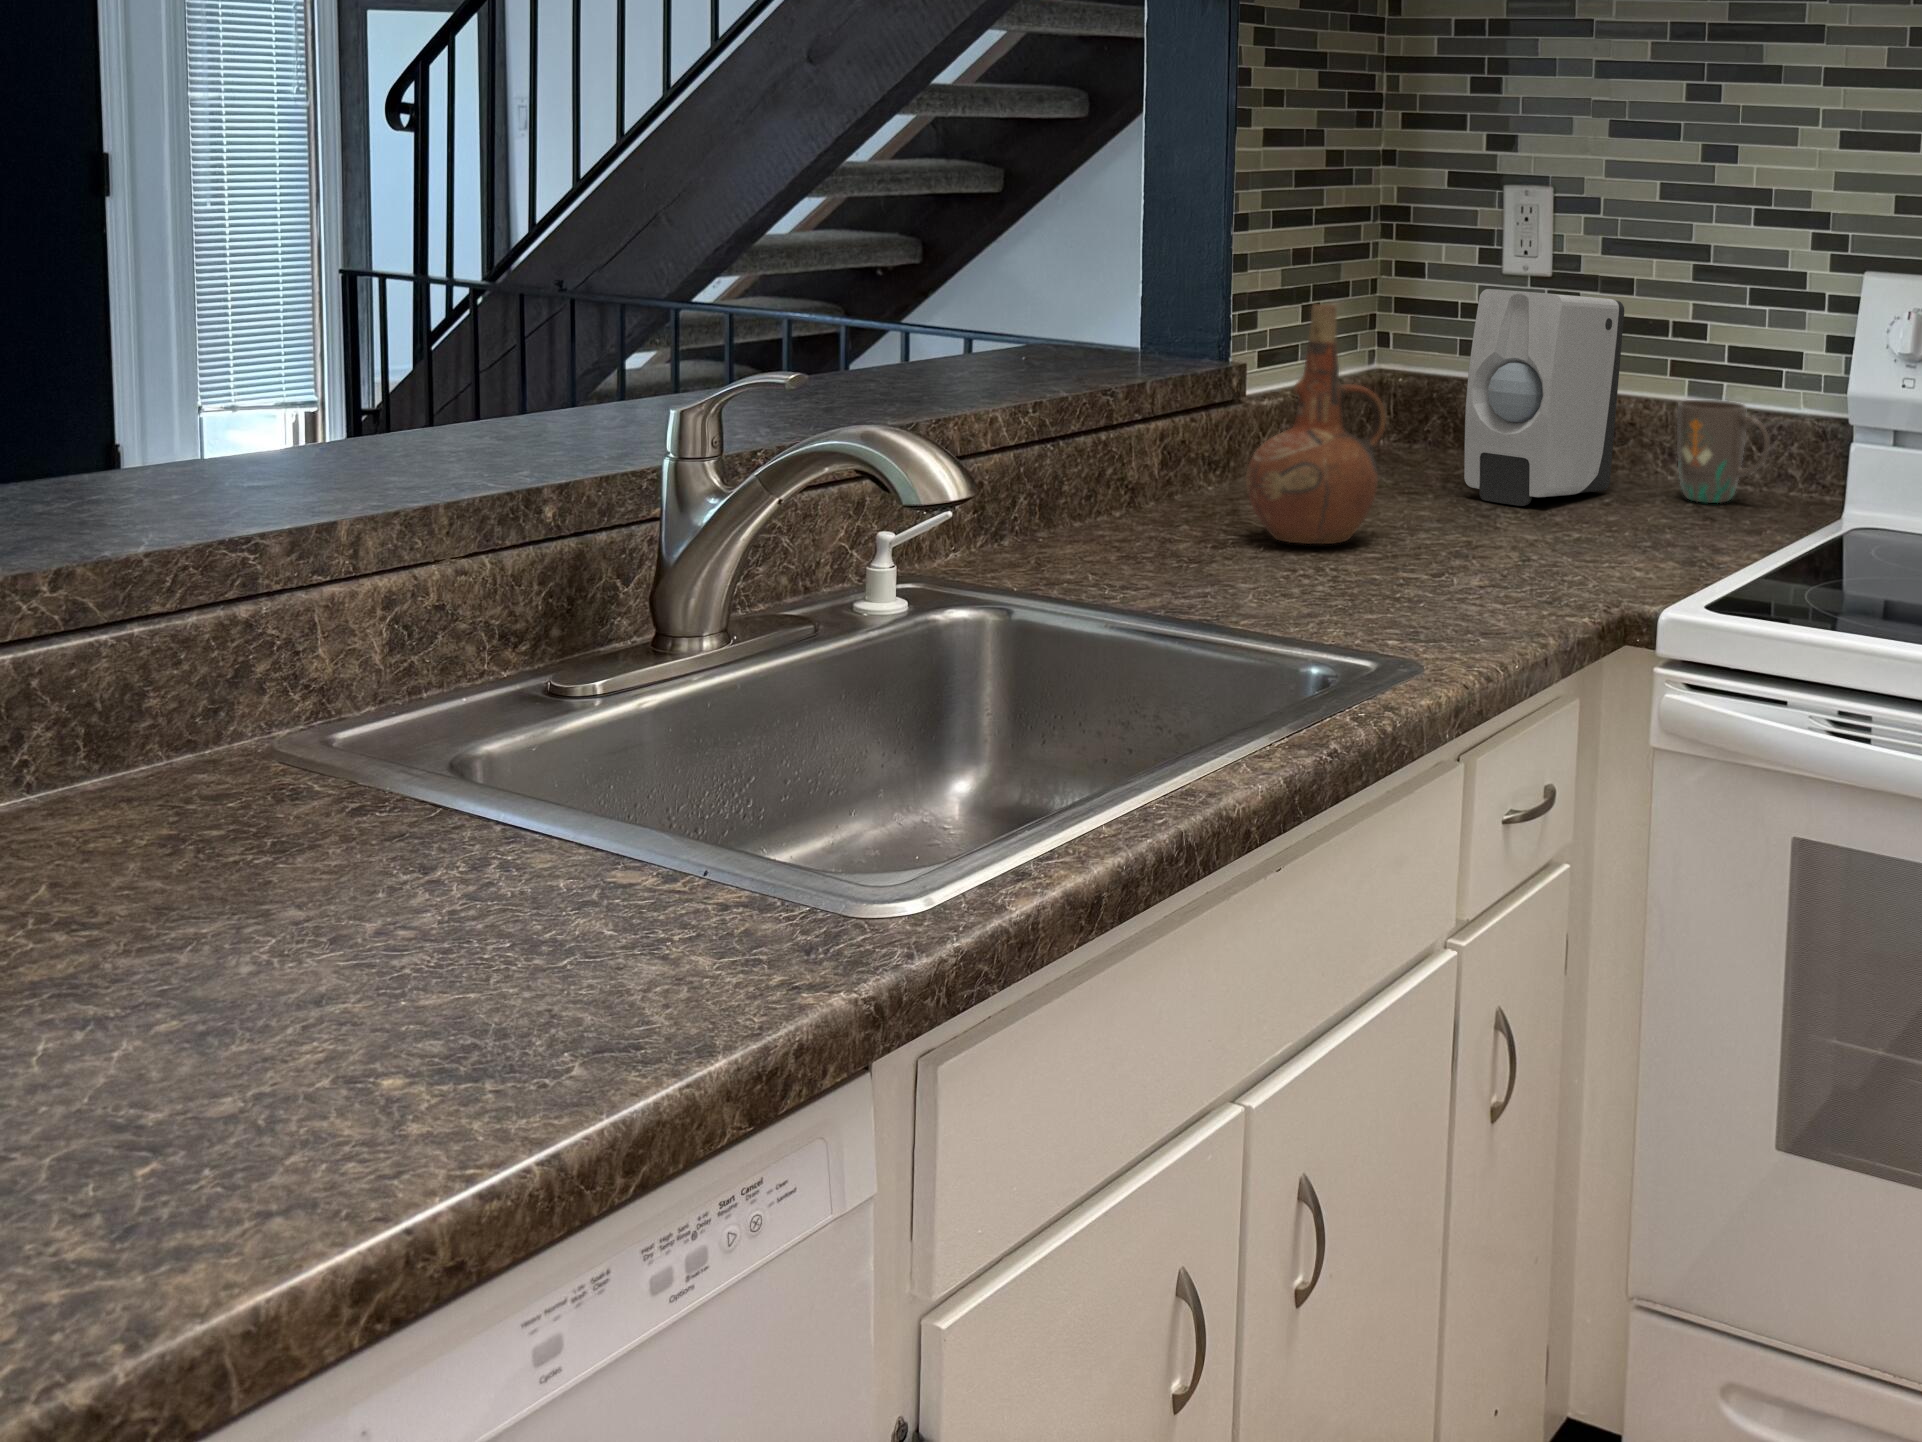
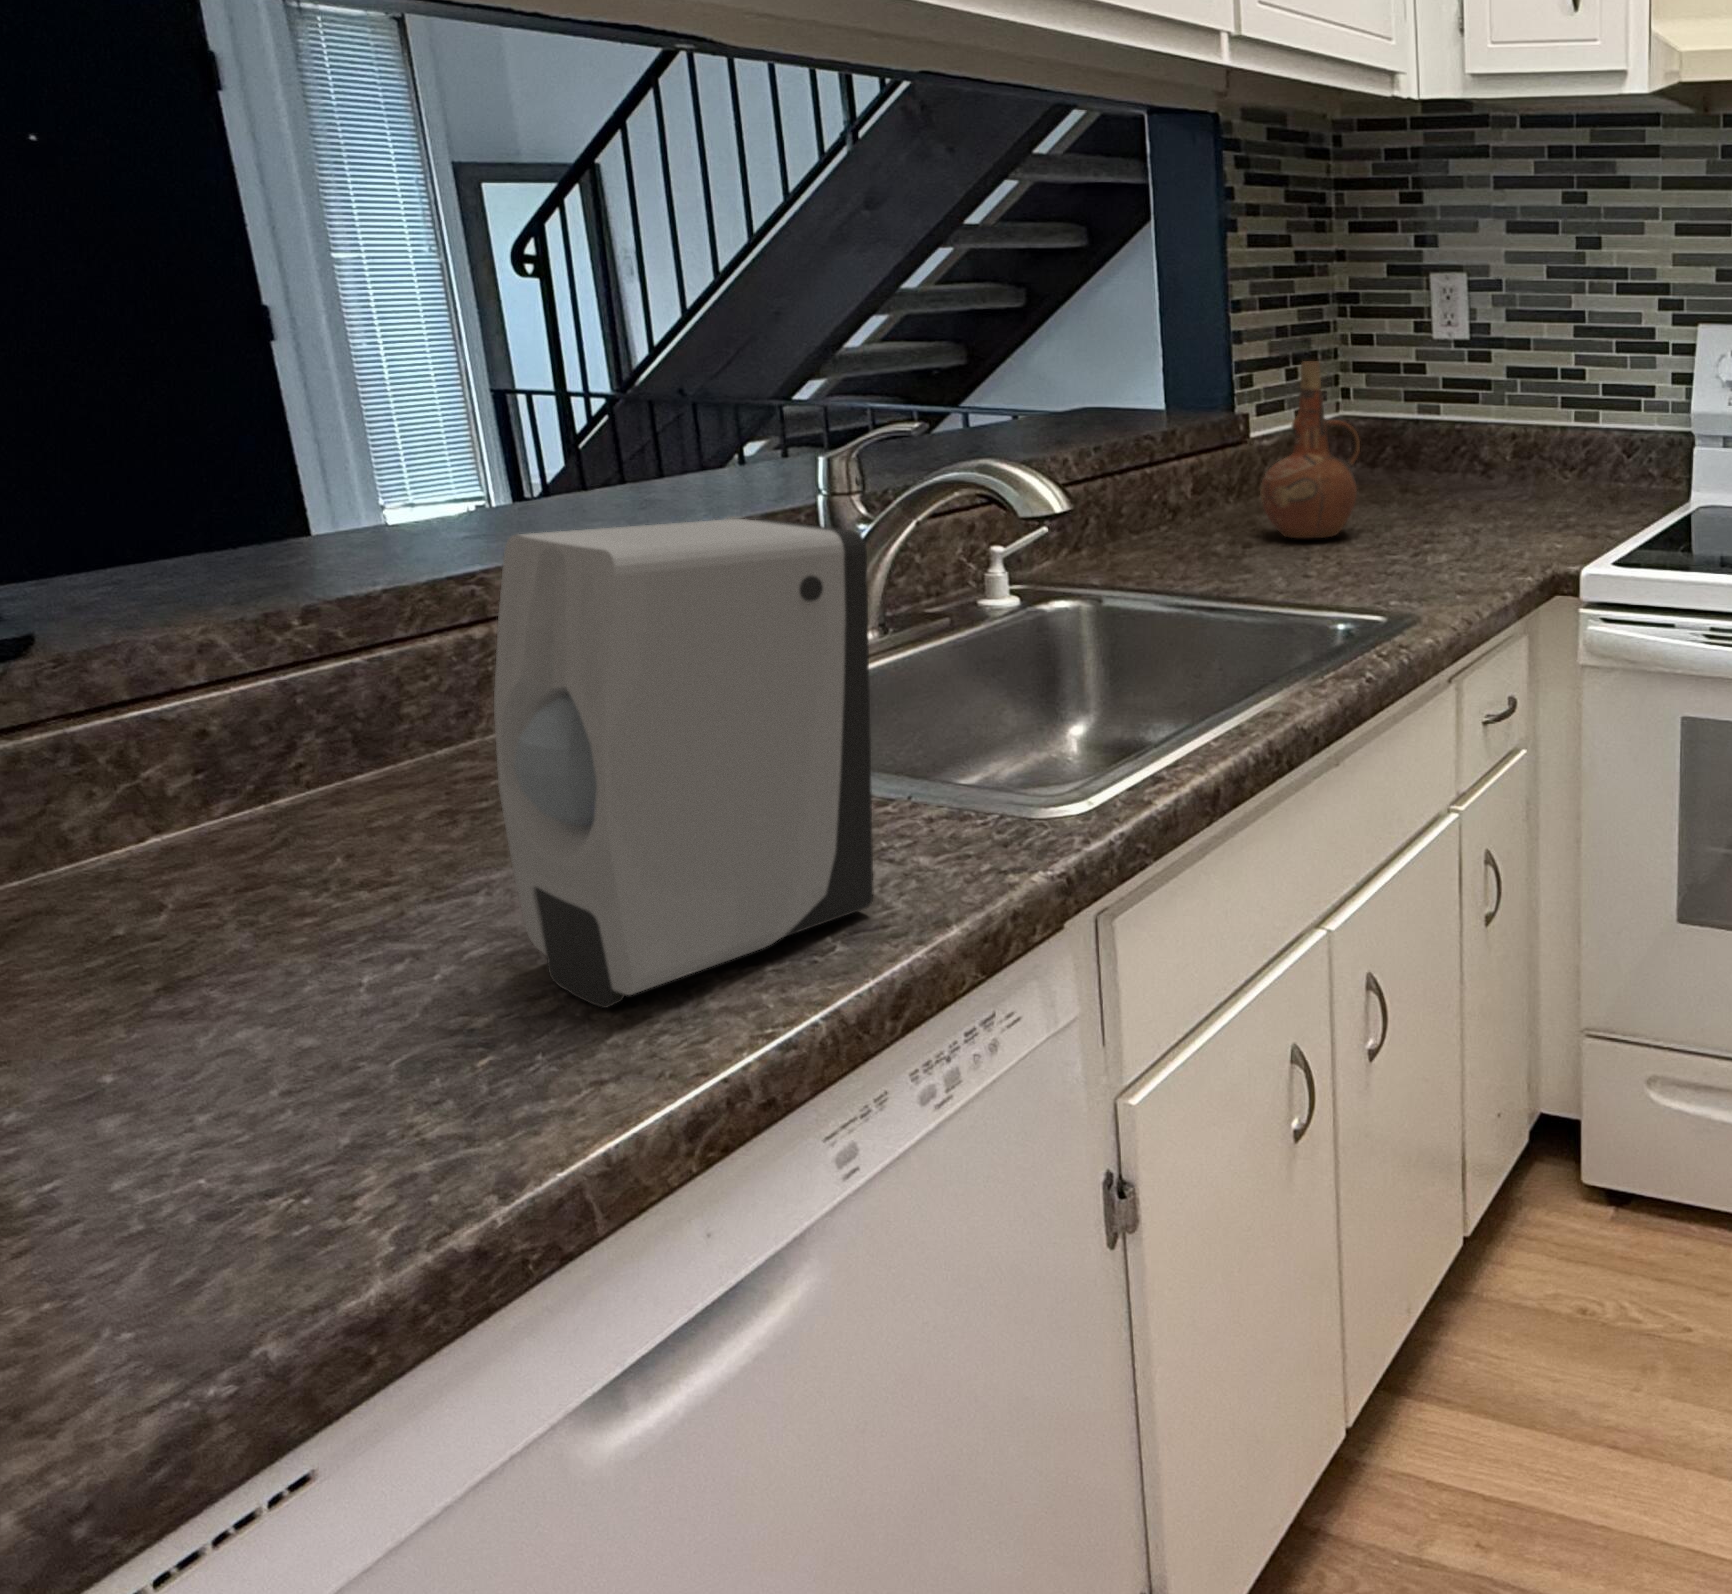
soap dispenser: present [1464,289,1624,506] -> present [494,519,874,1008]
mug: present [1677,400,1770,503] -> none [1566,422,1636,497]

